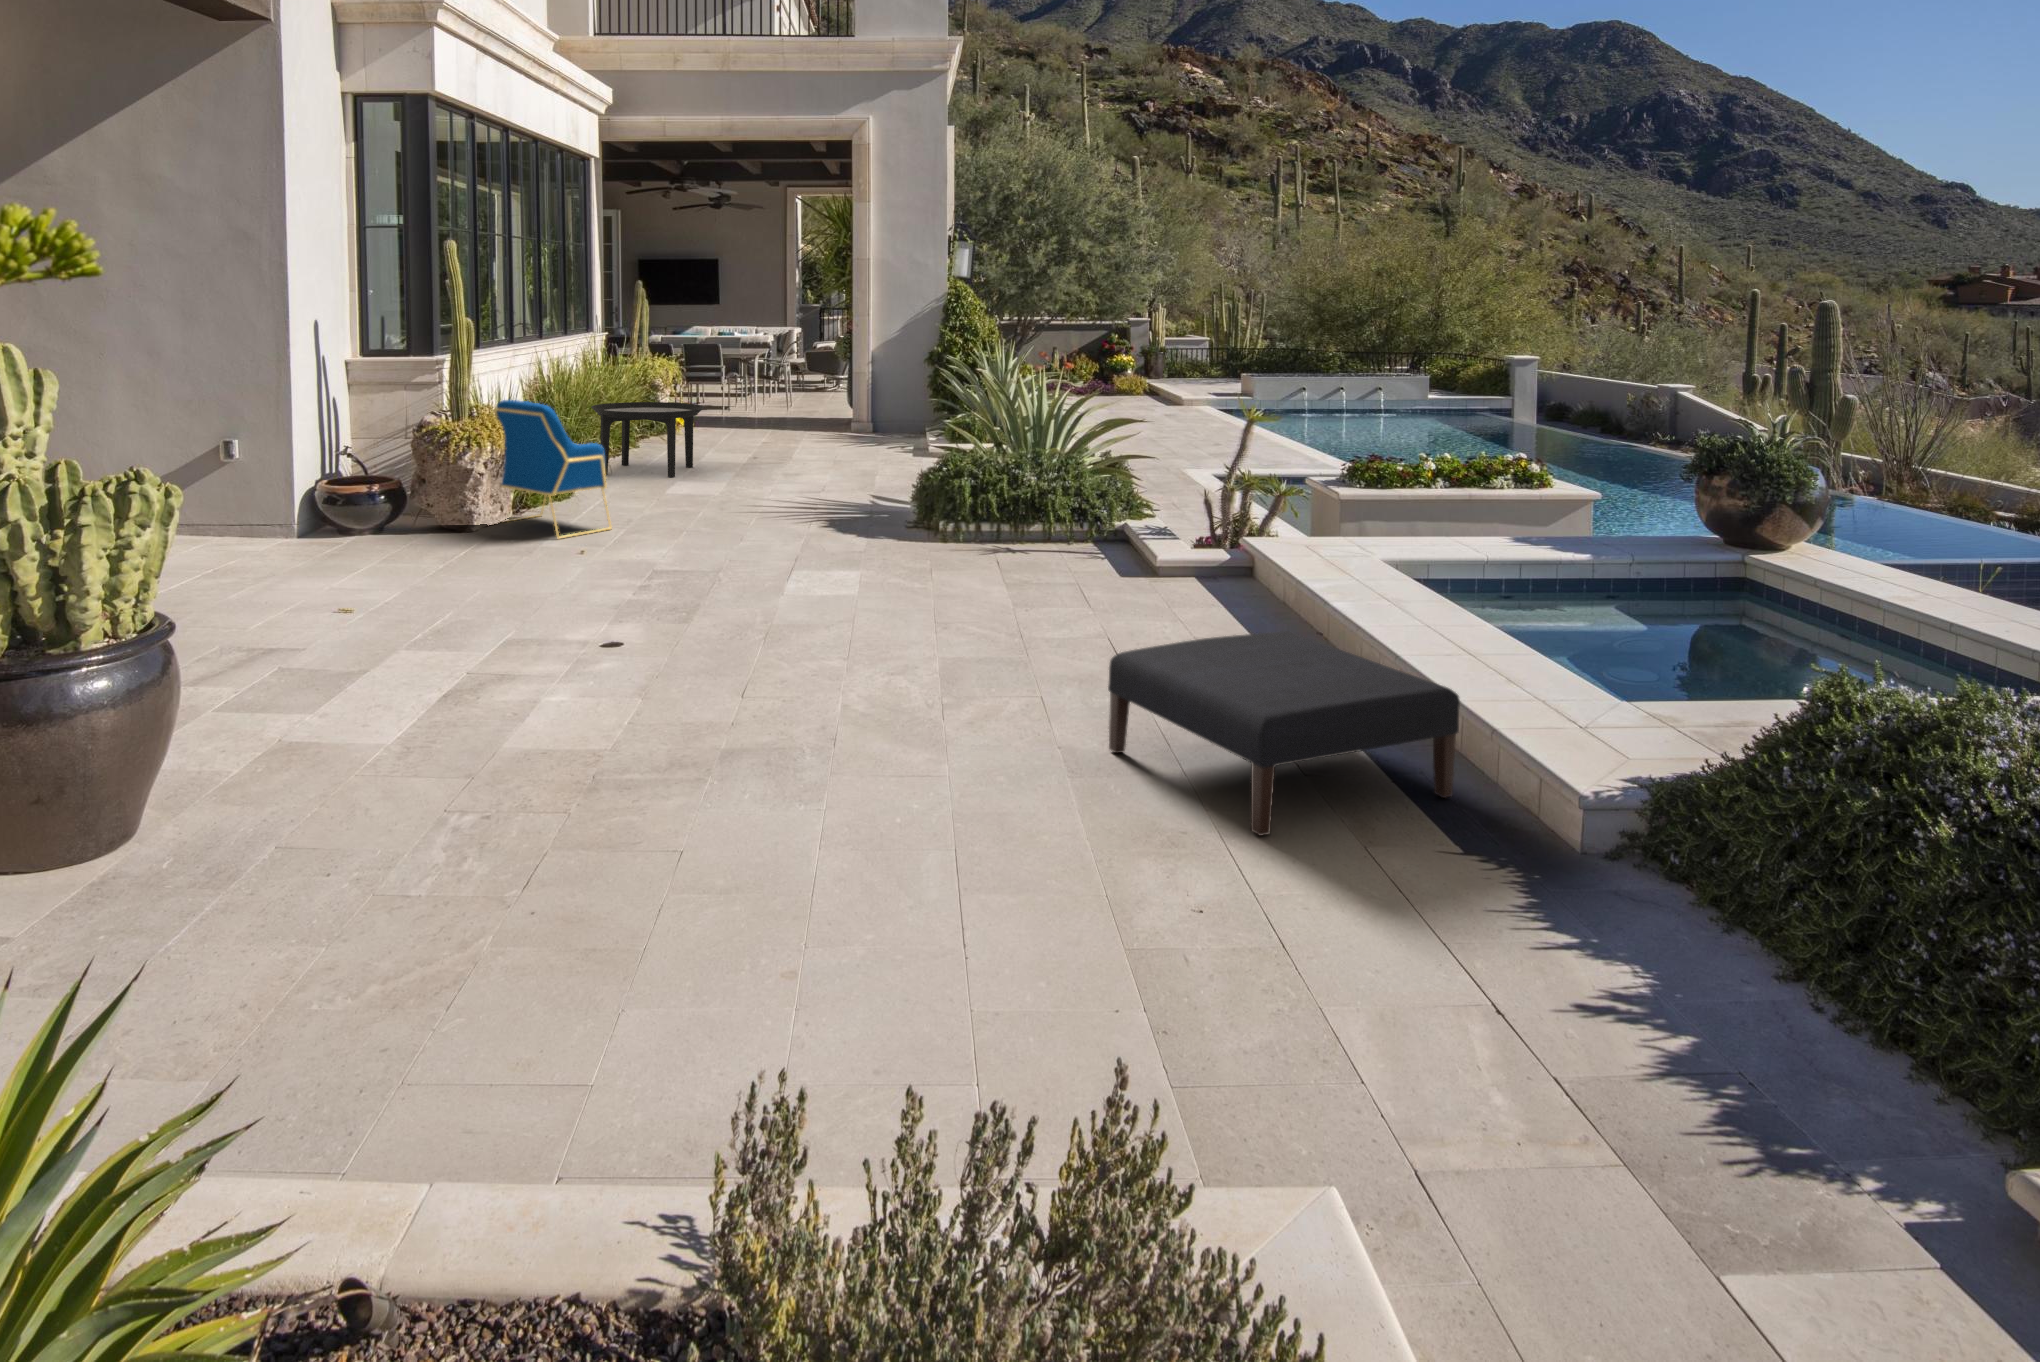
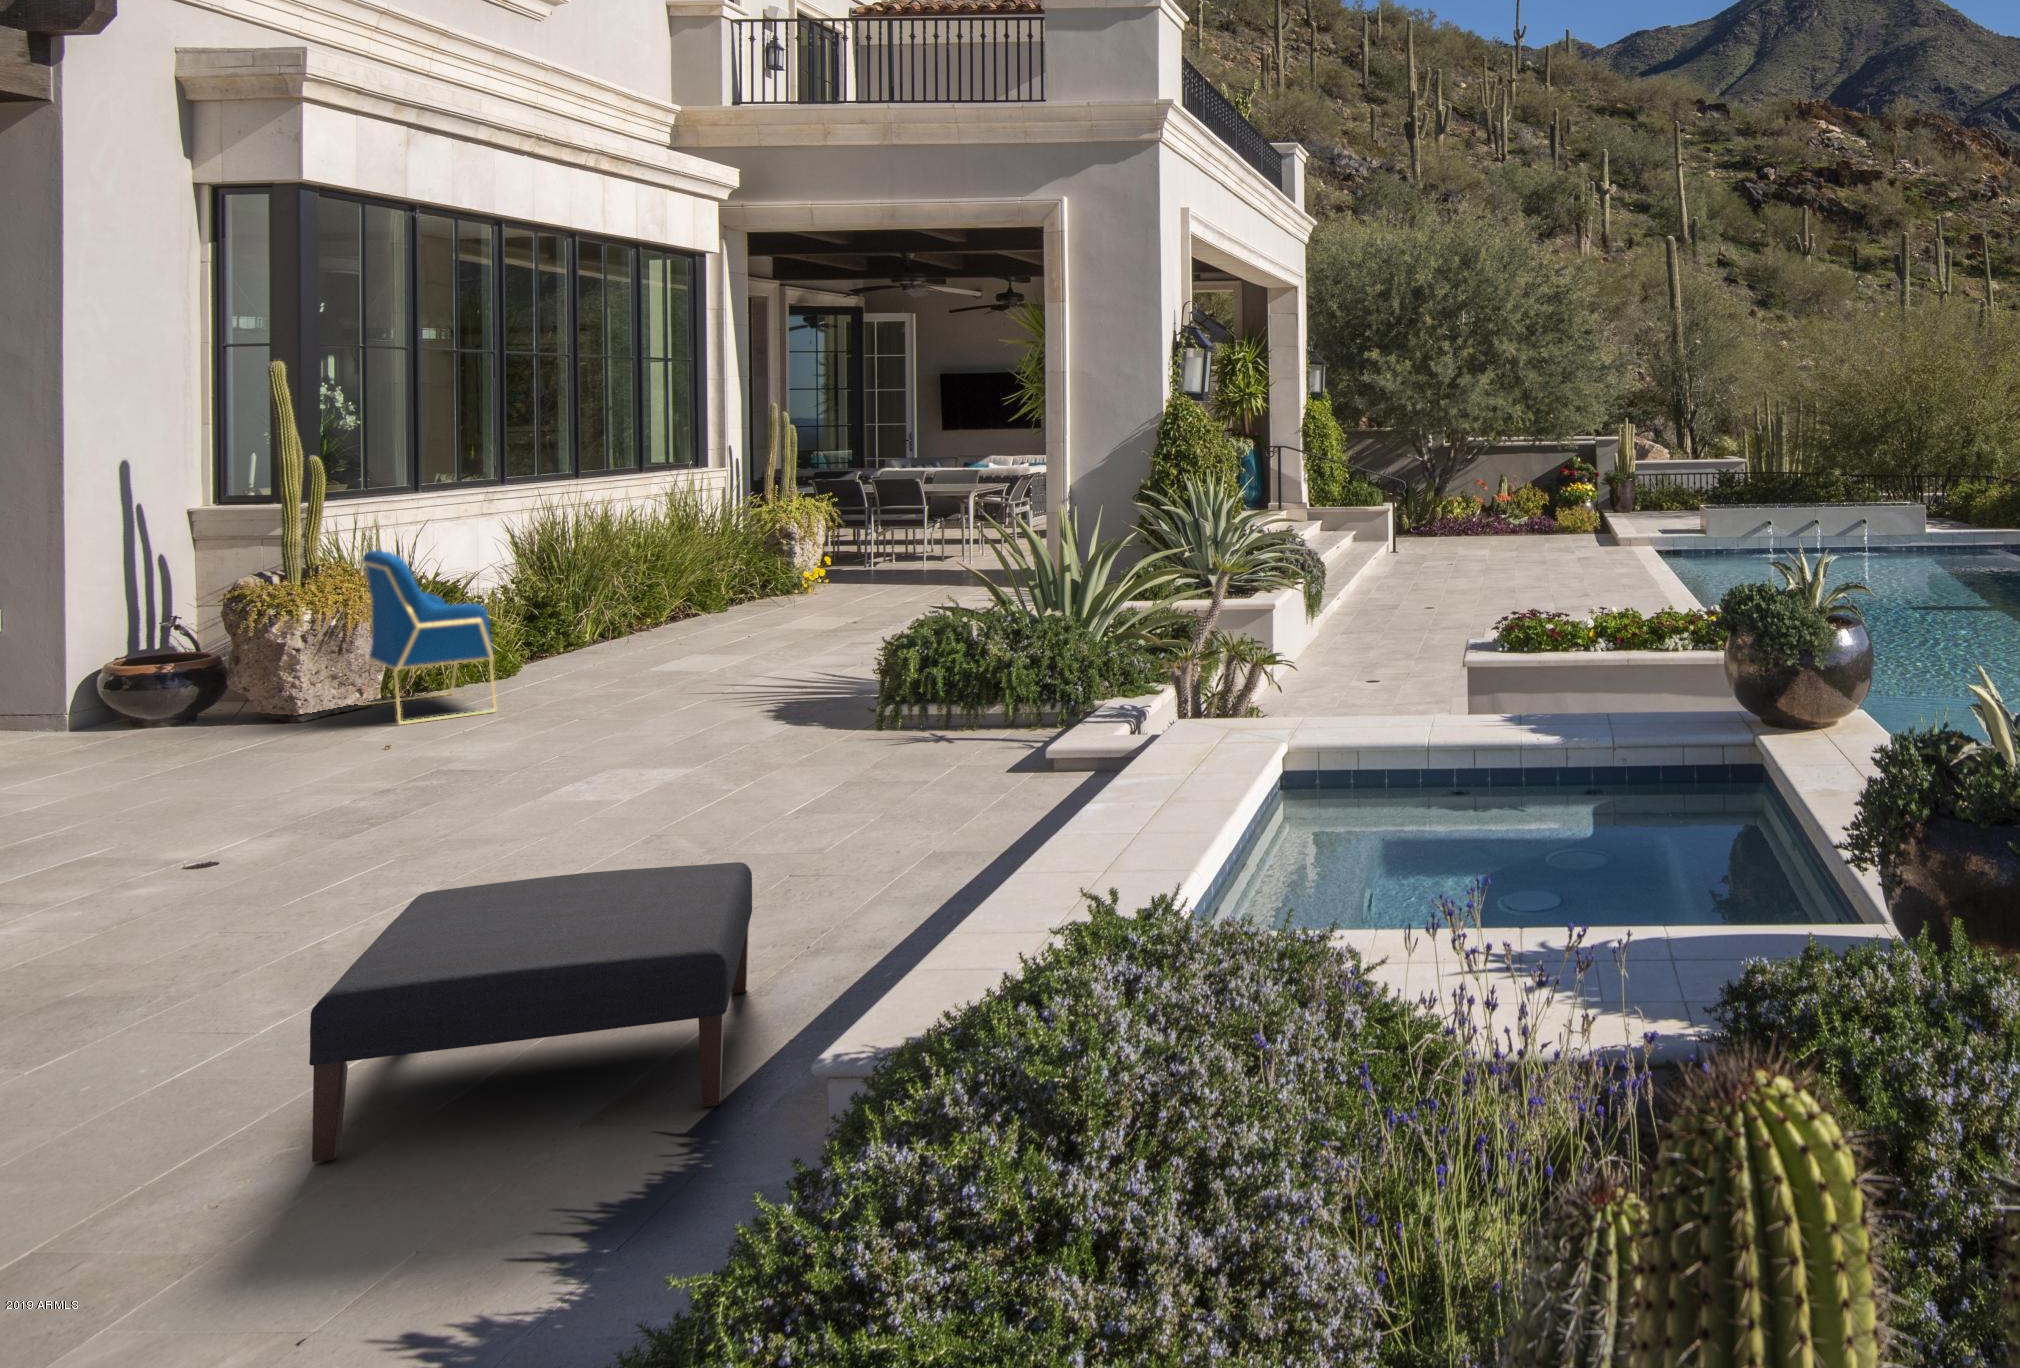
round table: present [591,402,704,477] -> none [647,549,799,643]

